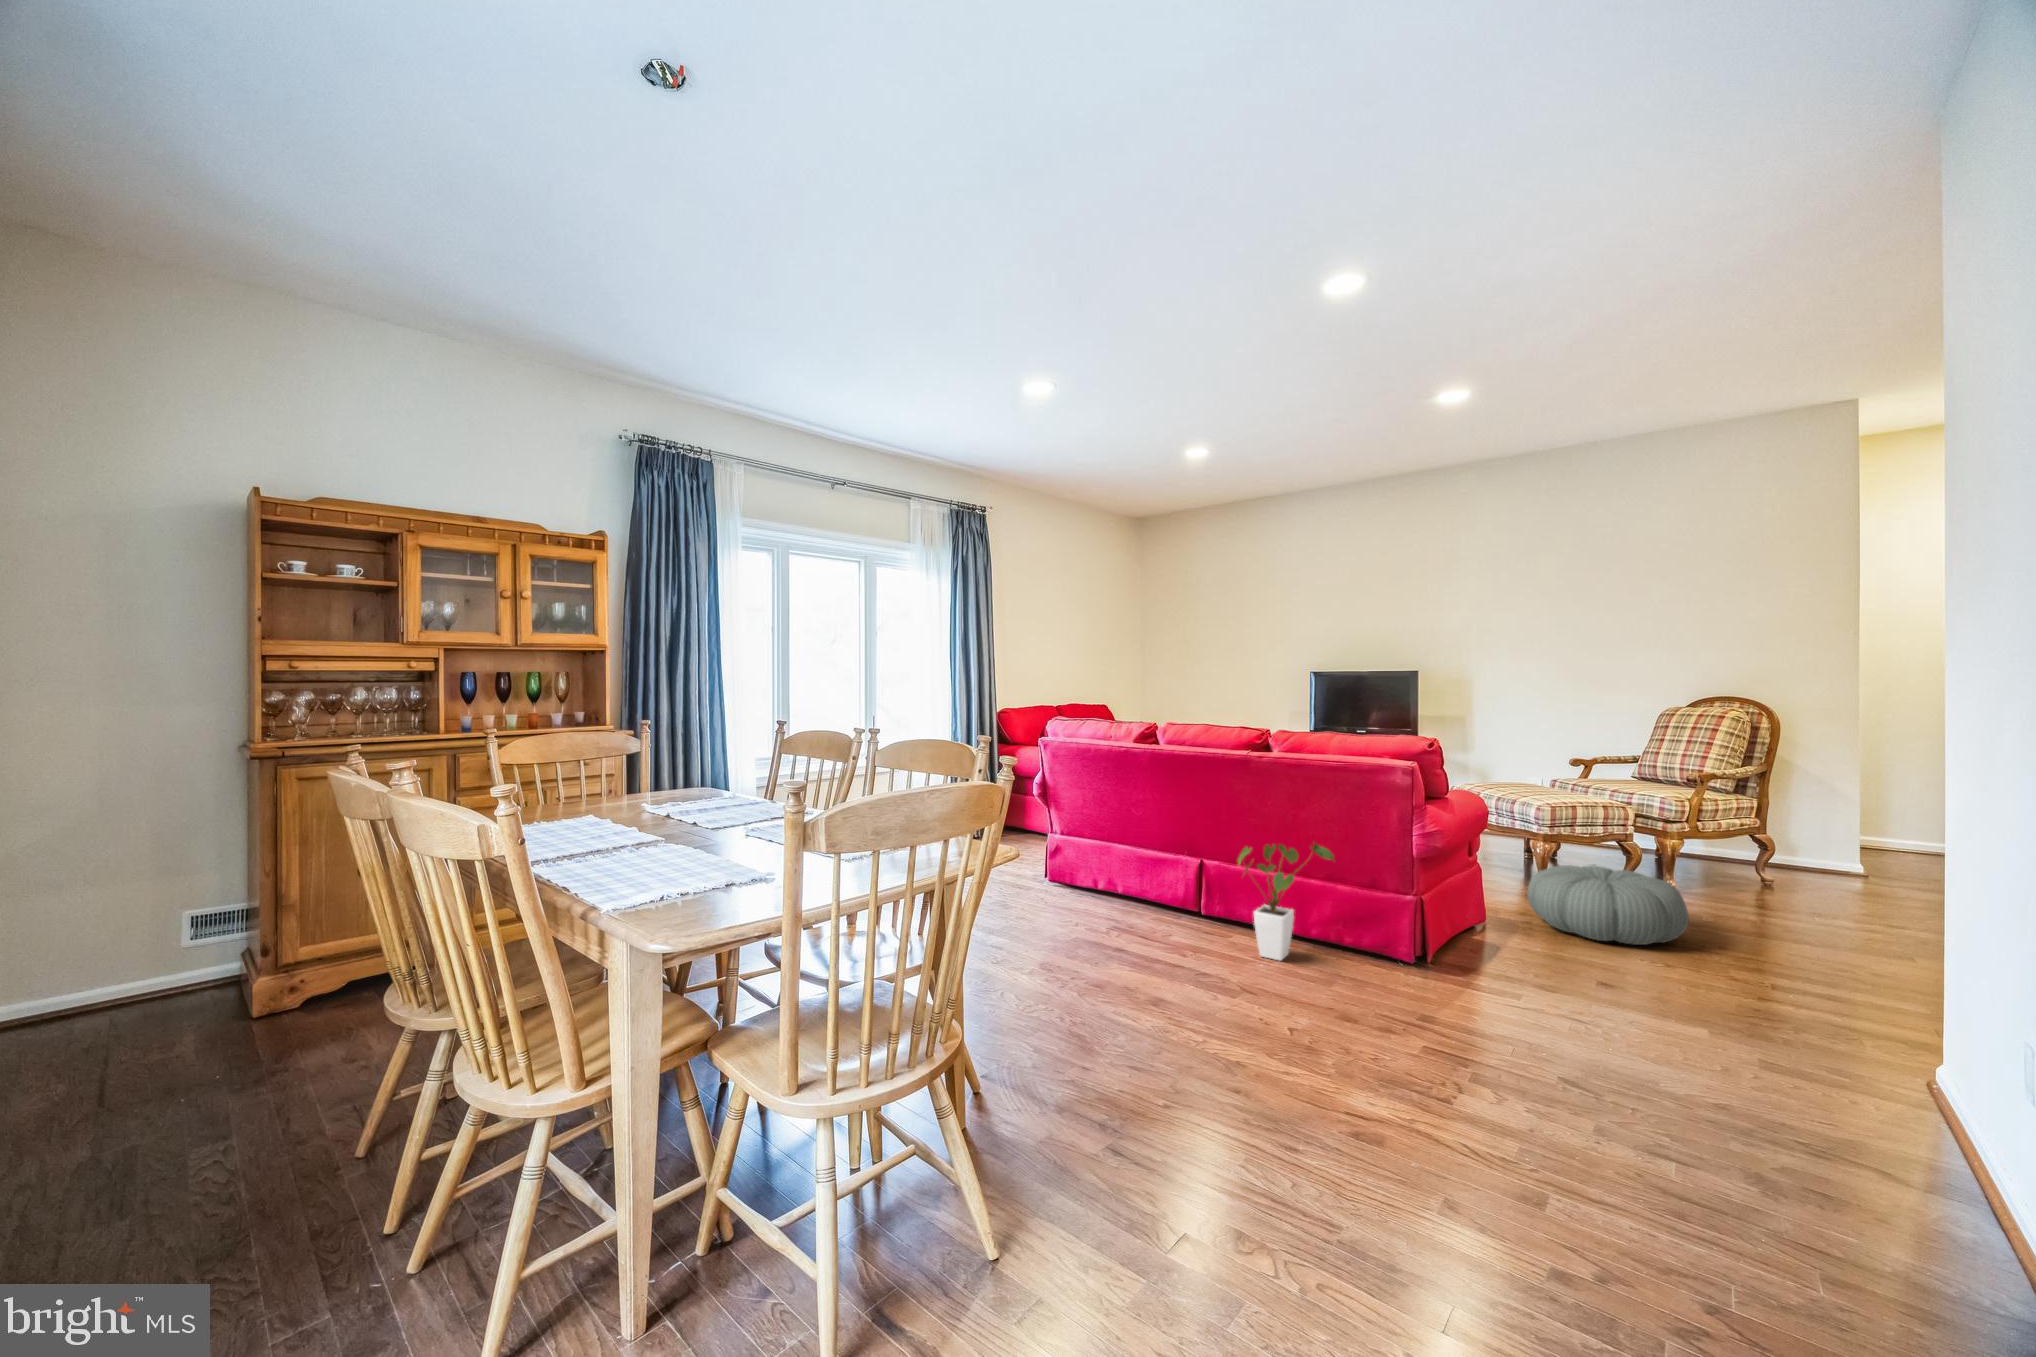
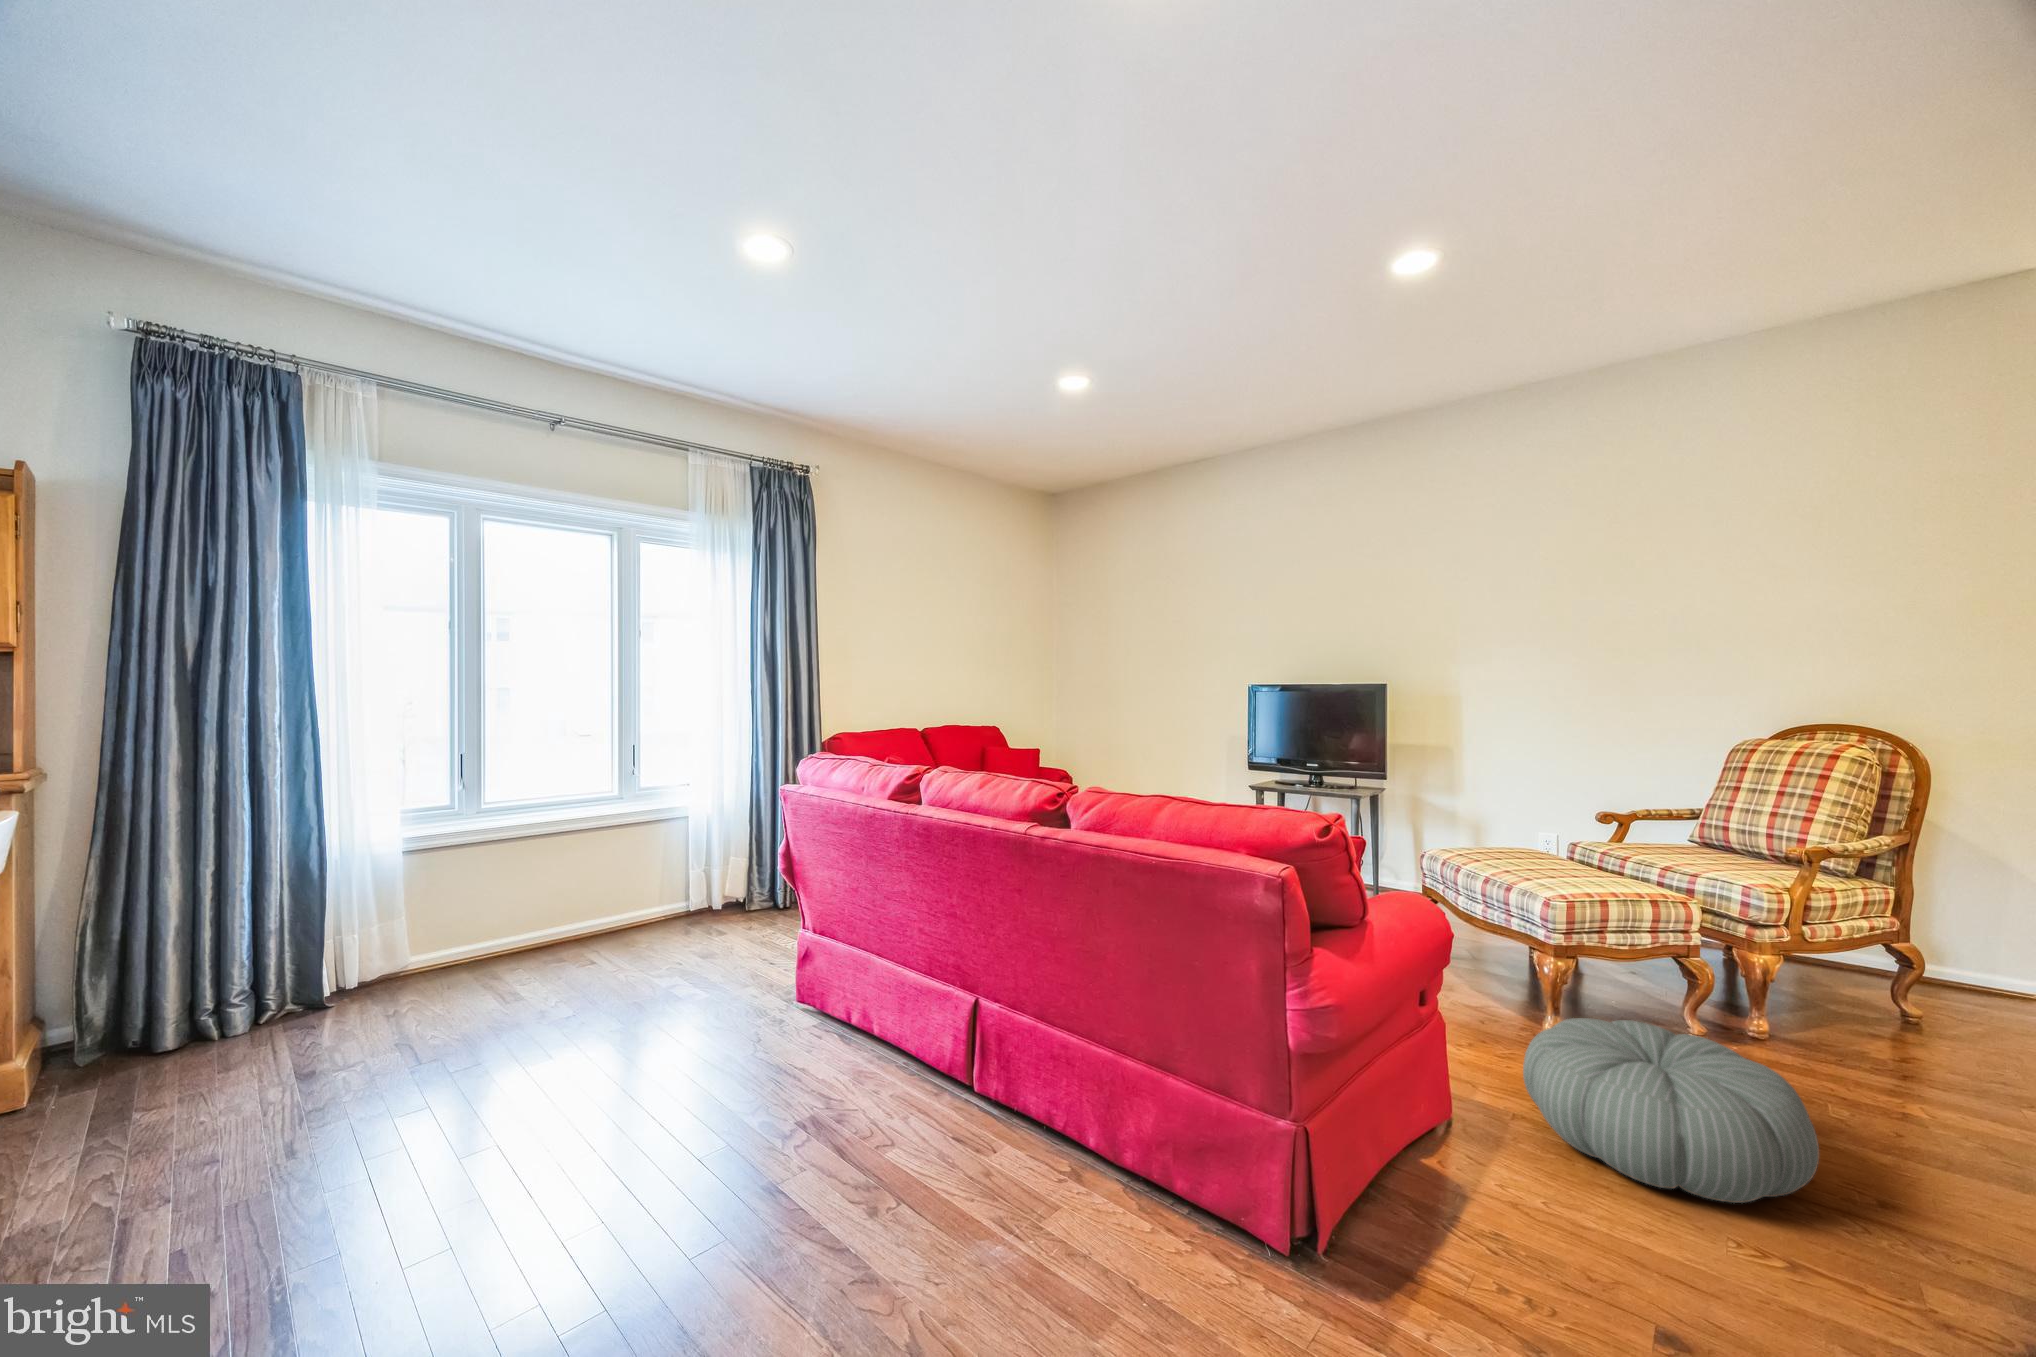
house plant: present [1238,843,1334,961] -> none [950,1001,1152,1238]

